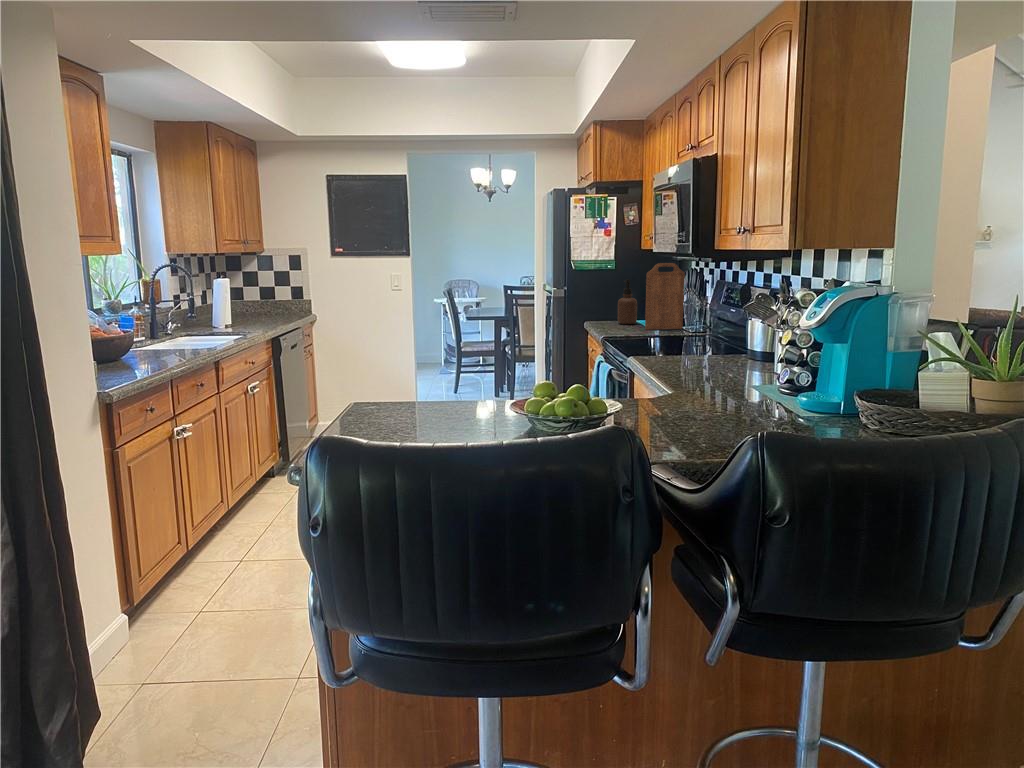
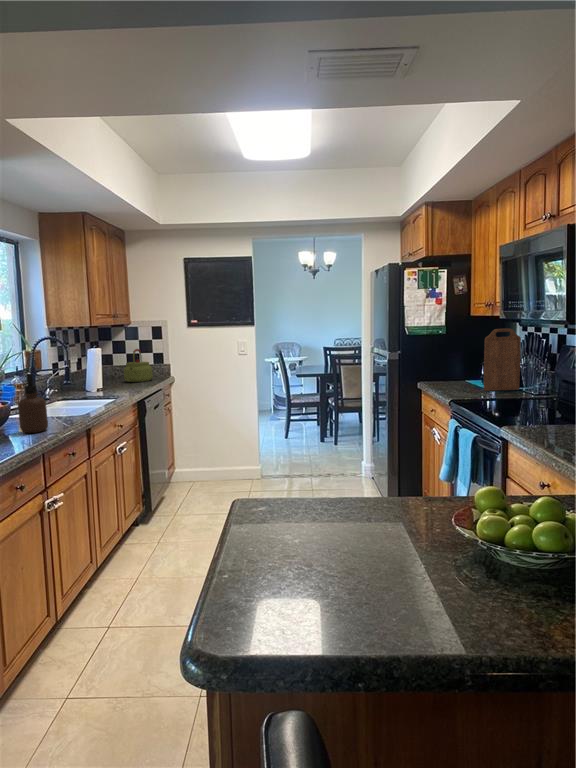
soap dispenser: present [618,279,637,324] -> present [18,374,48,433]
kettle: none [257,281,291,319] -> present [124,349,153,382]

